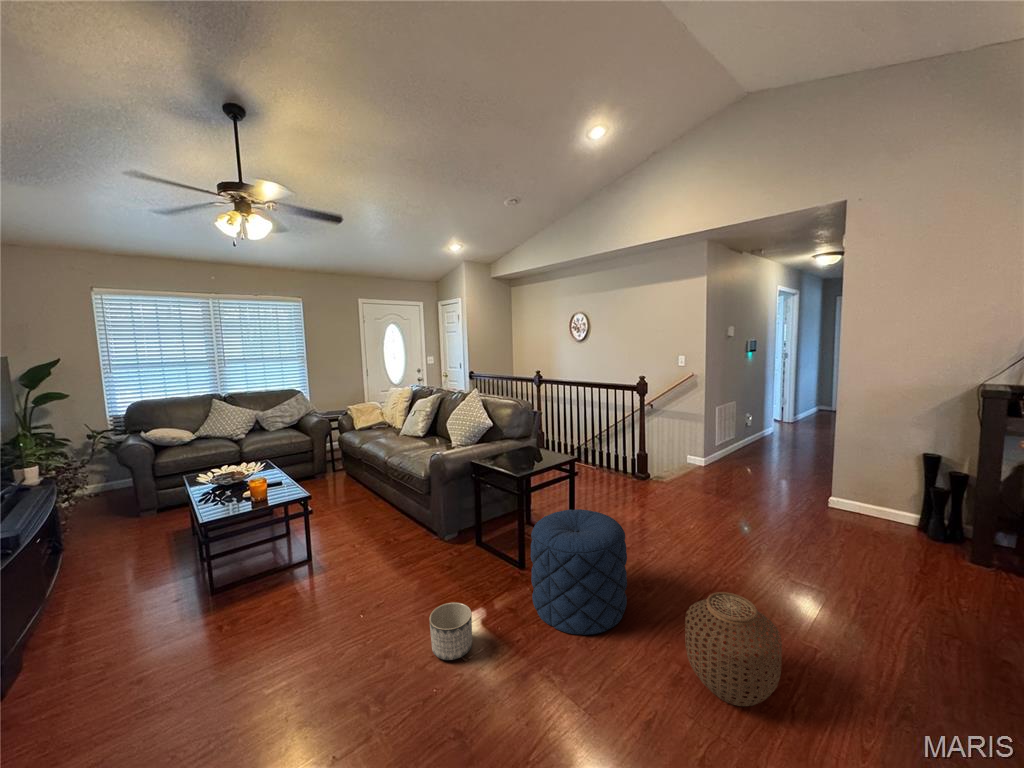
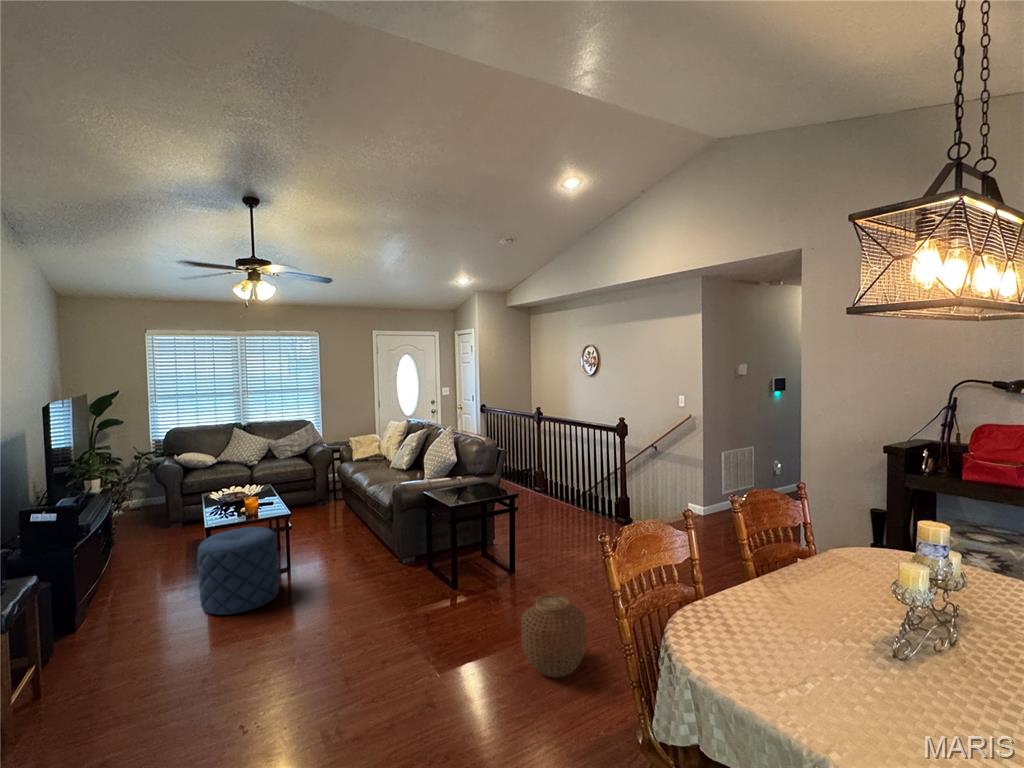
pouf: present [531,509,627,635] -> present [197,527,279,615]
planter: present [429,602,472,660] -> none [351,595,384,634]

